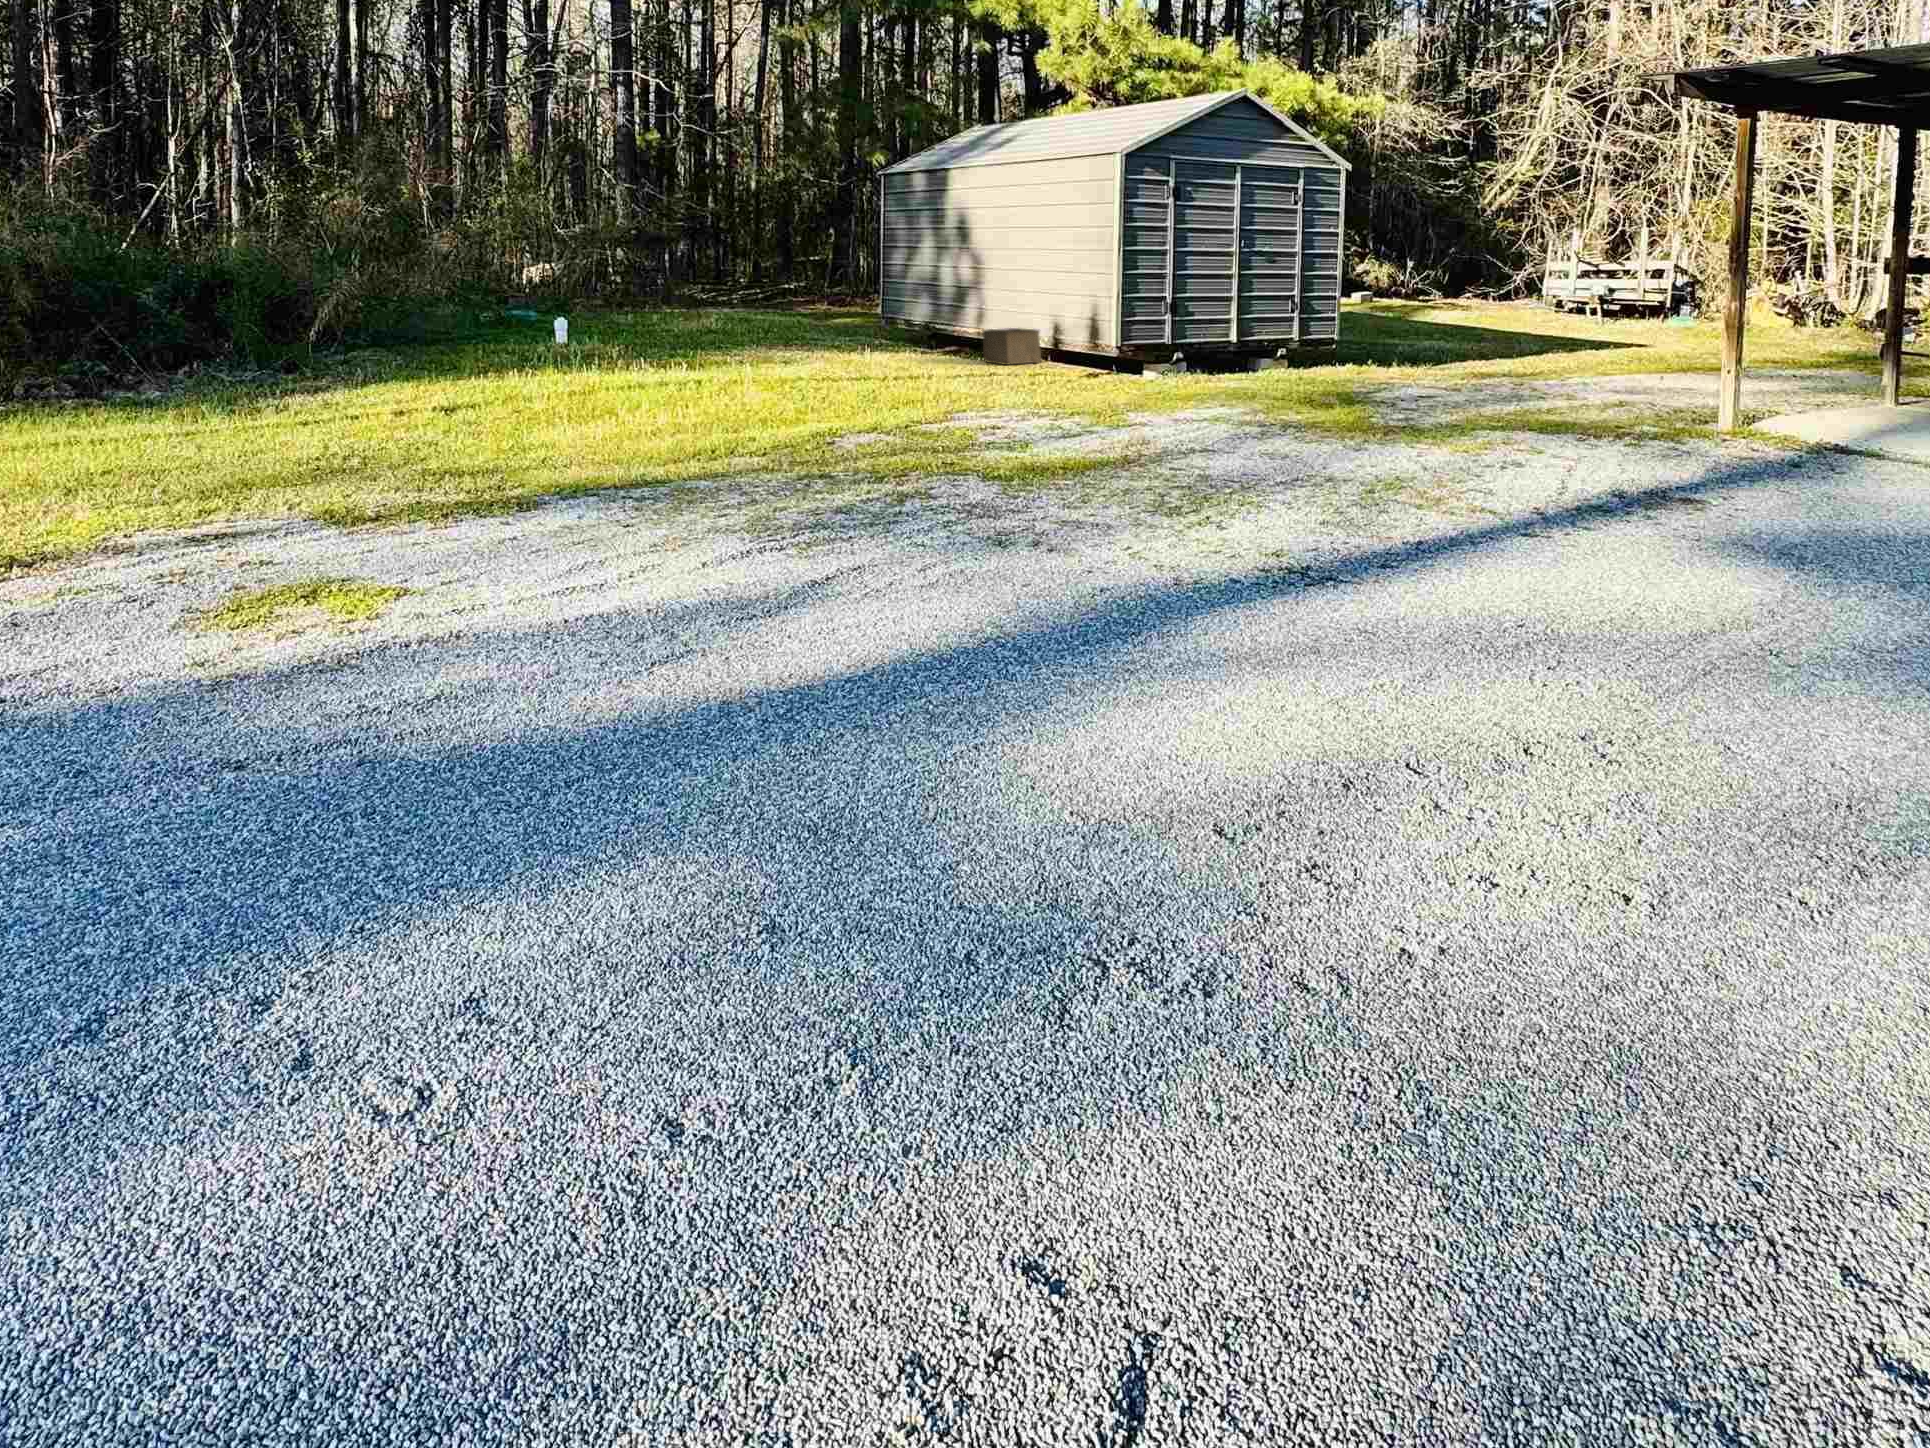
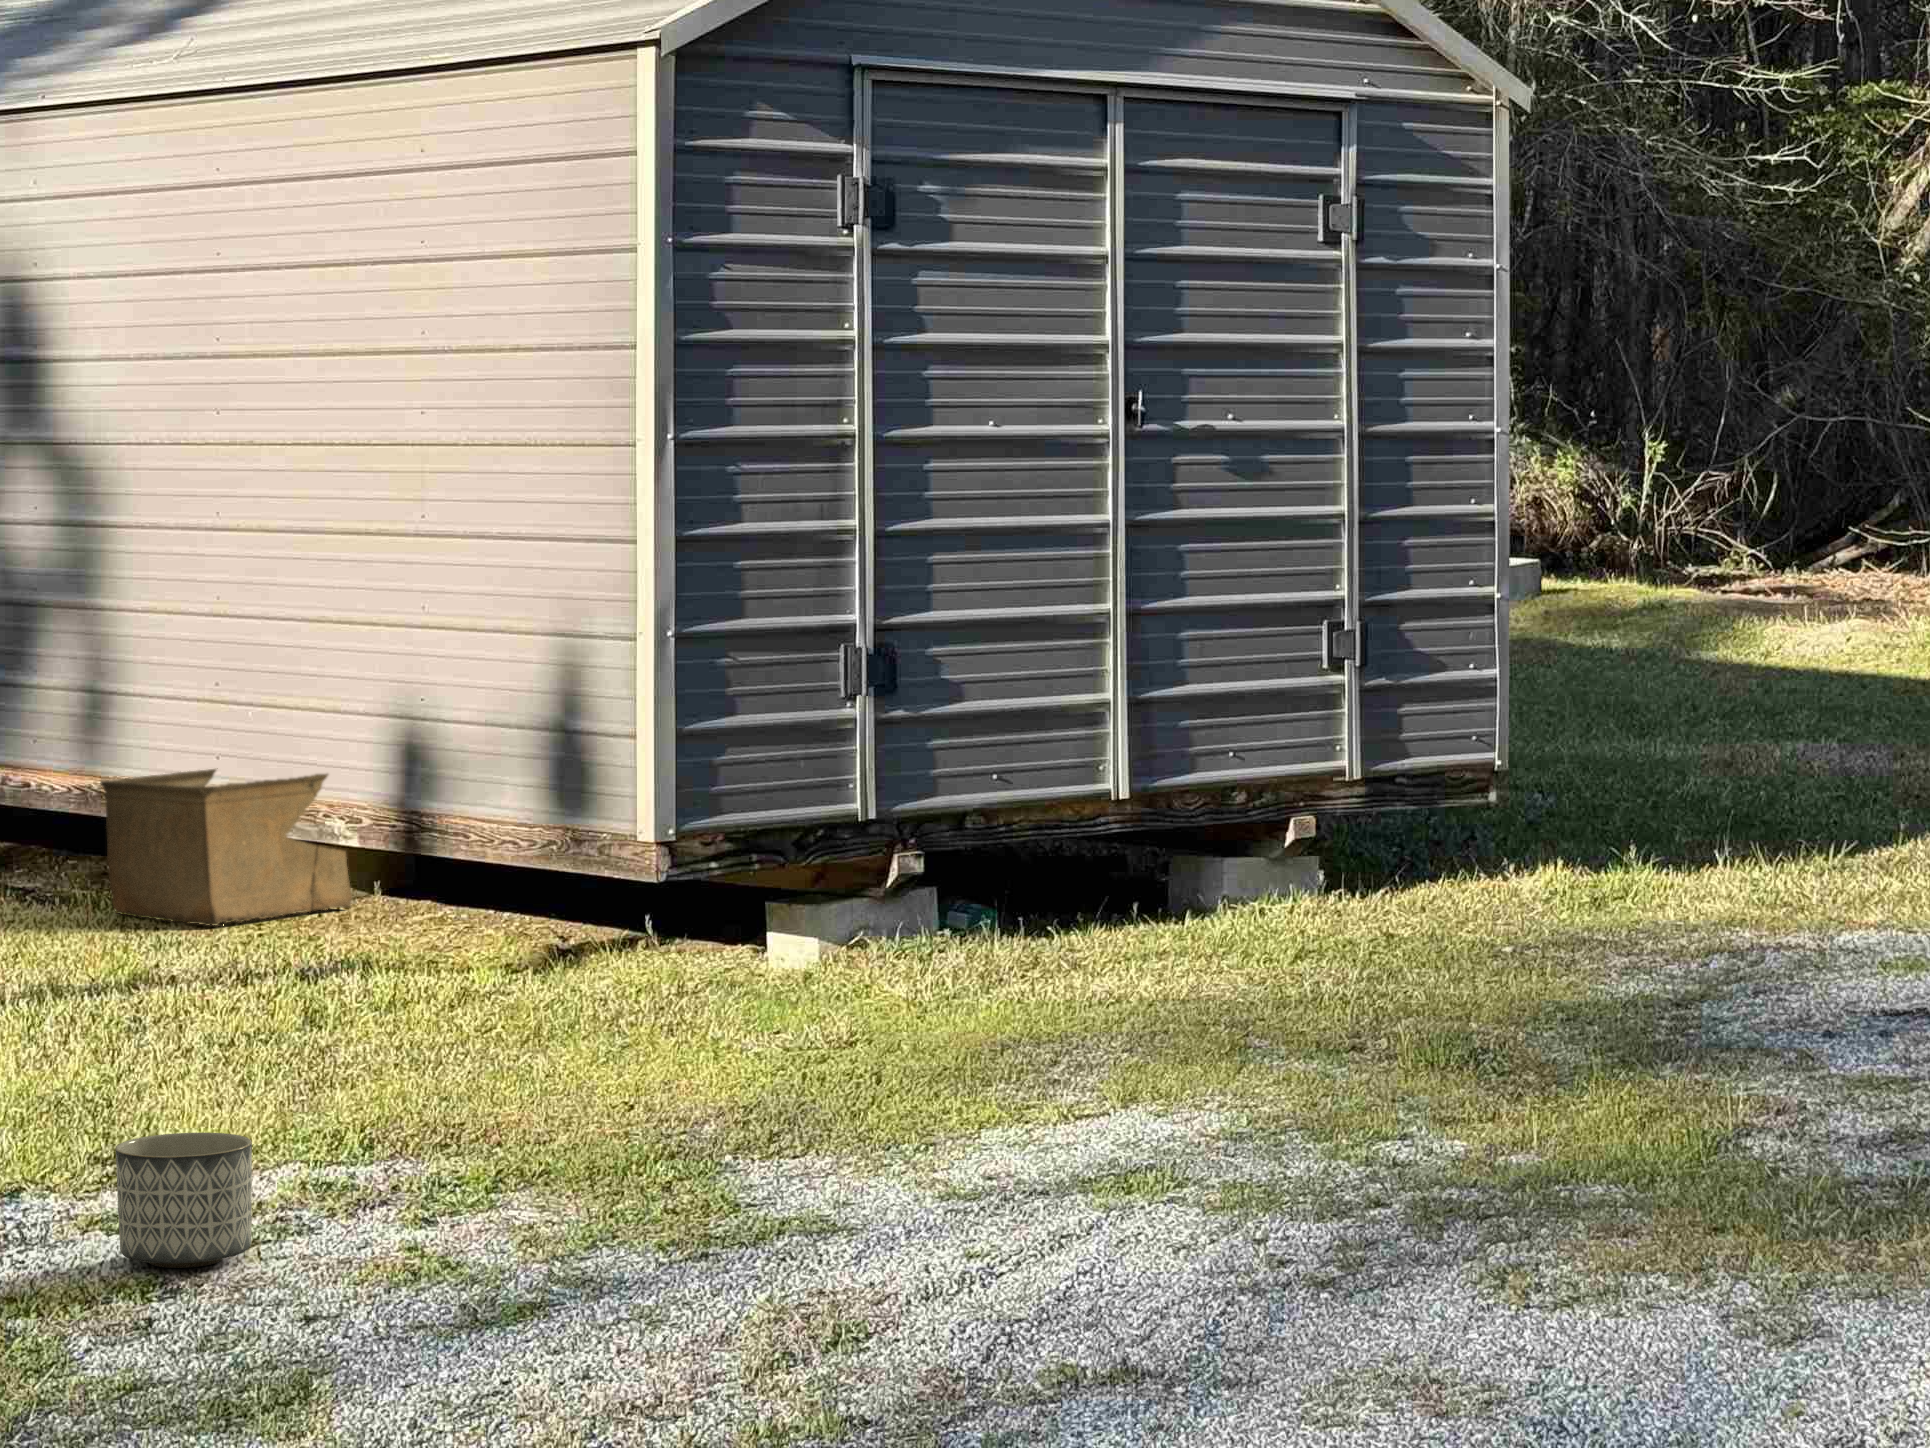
planter: none [985,395,1014,423] -> present [116,1132,252,1268]

